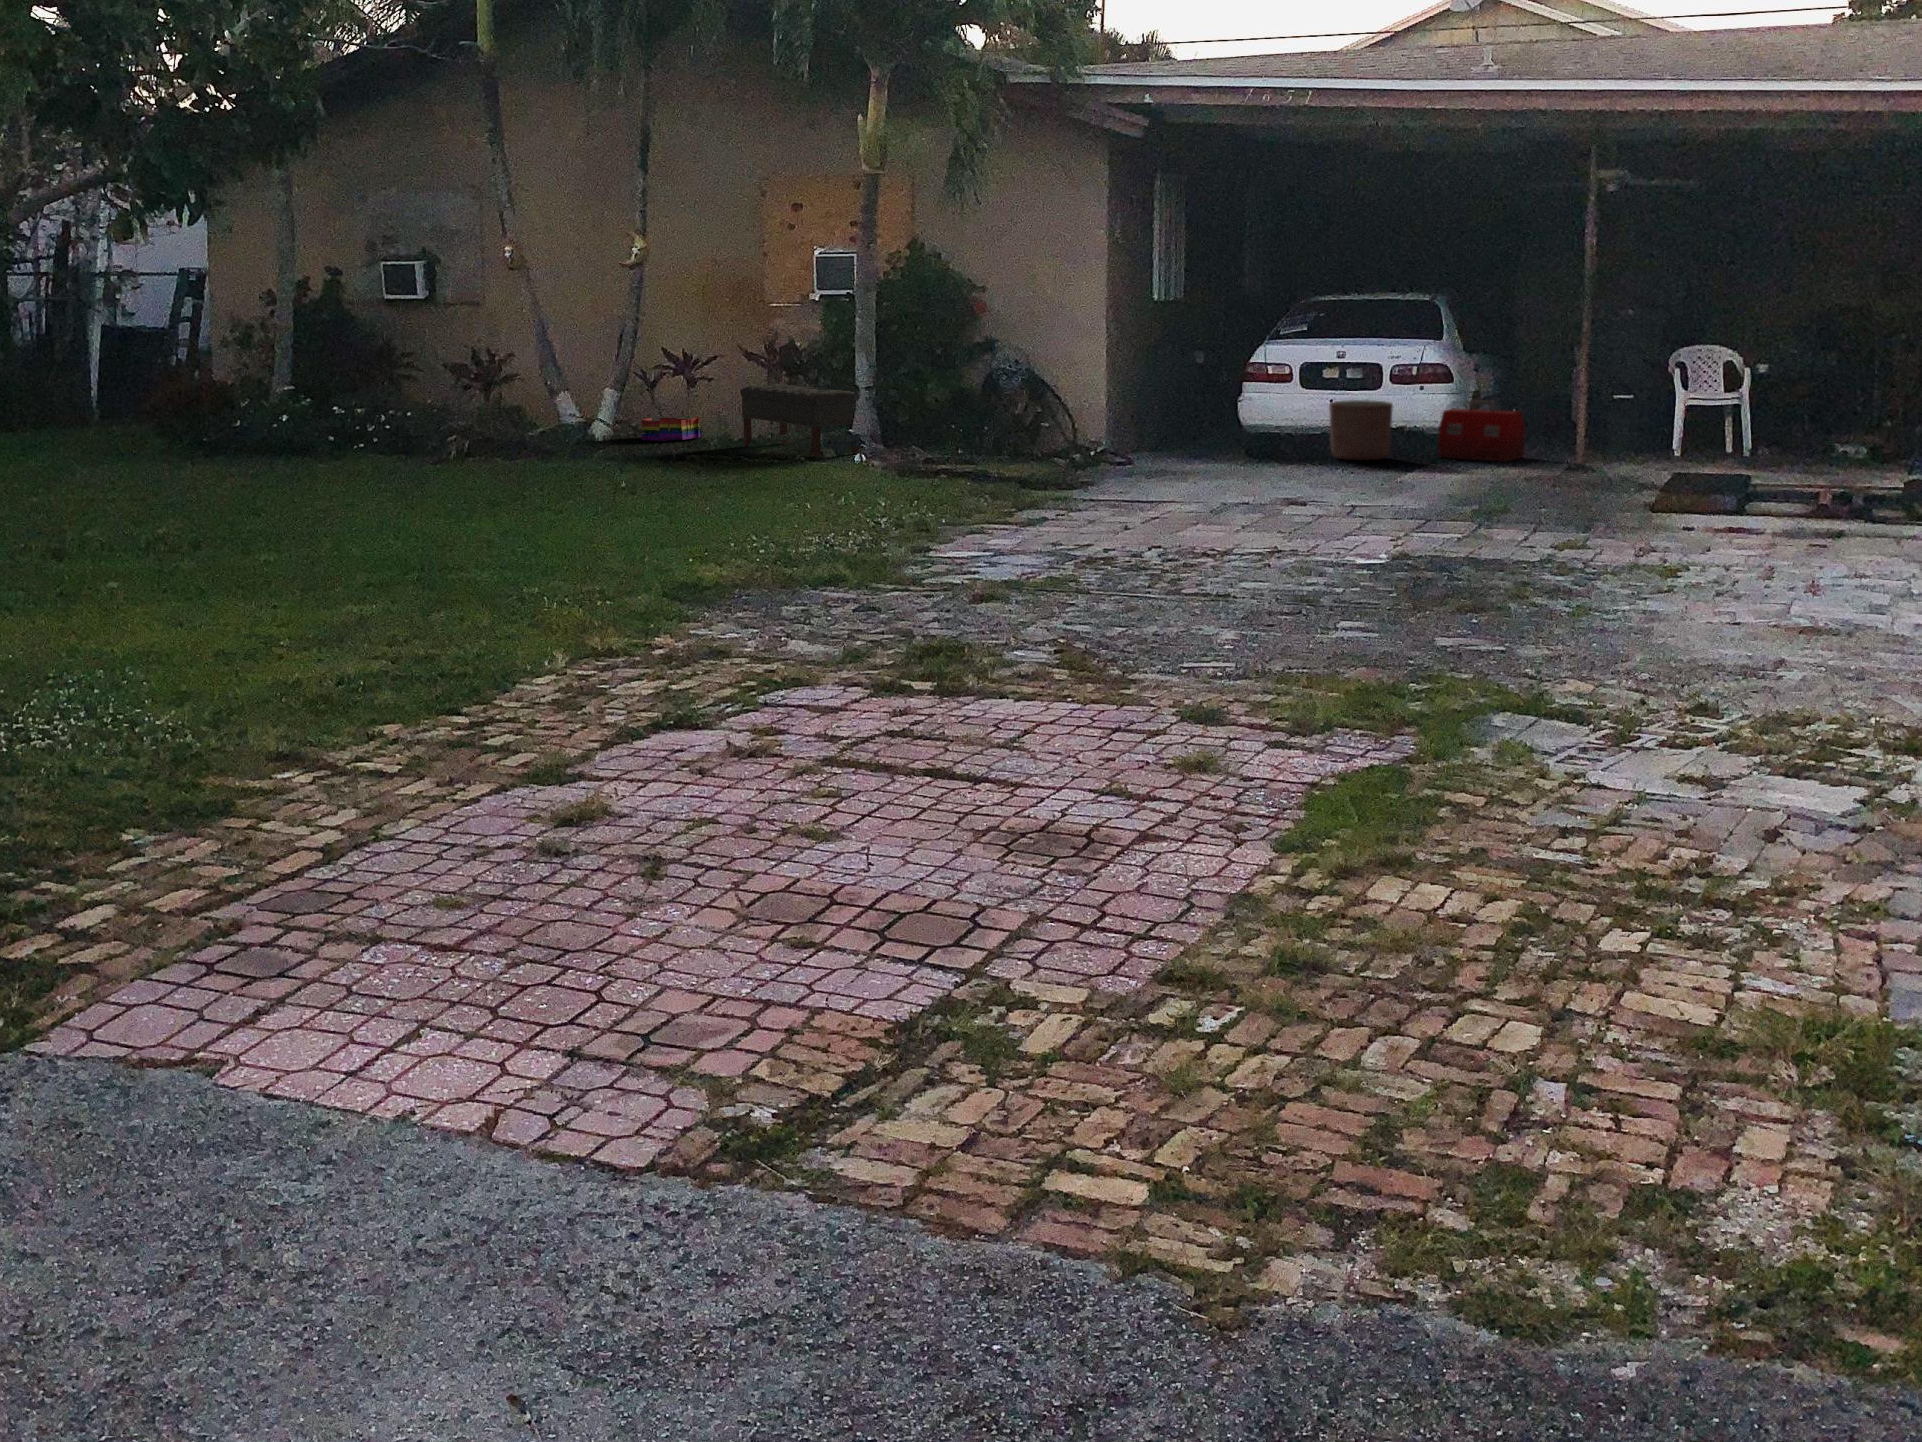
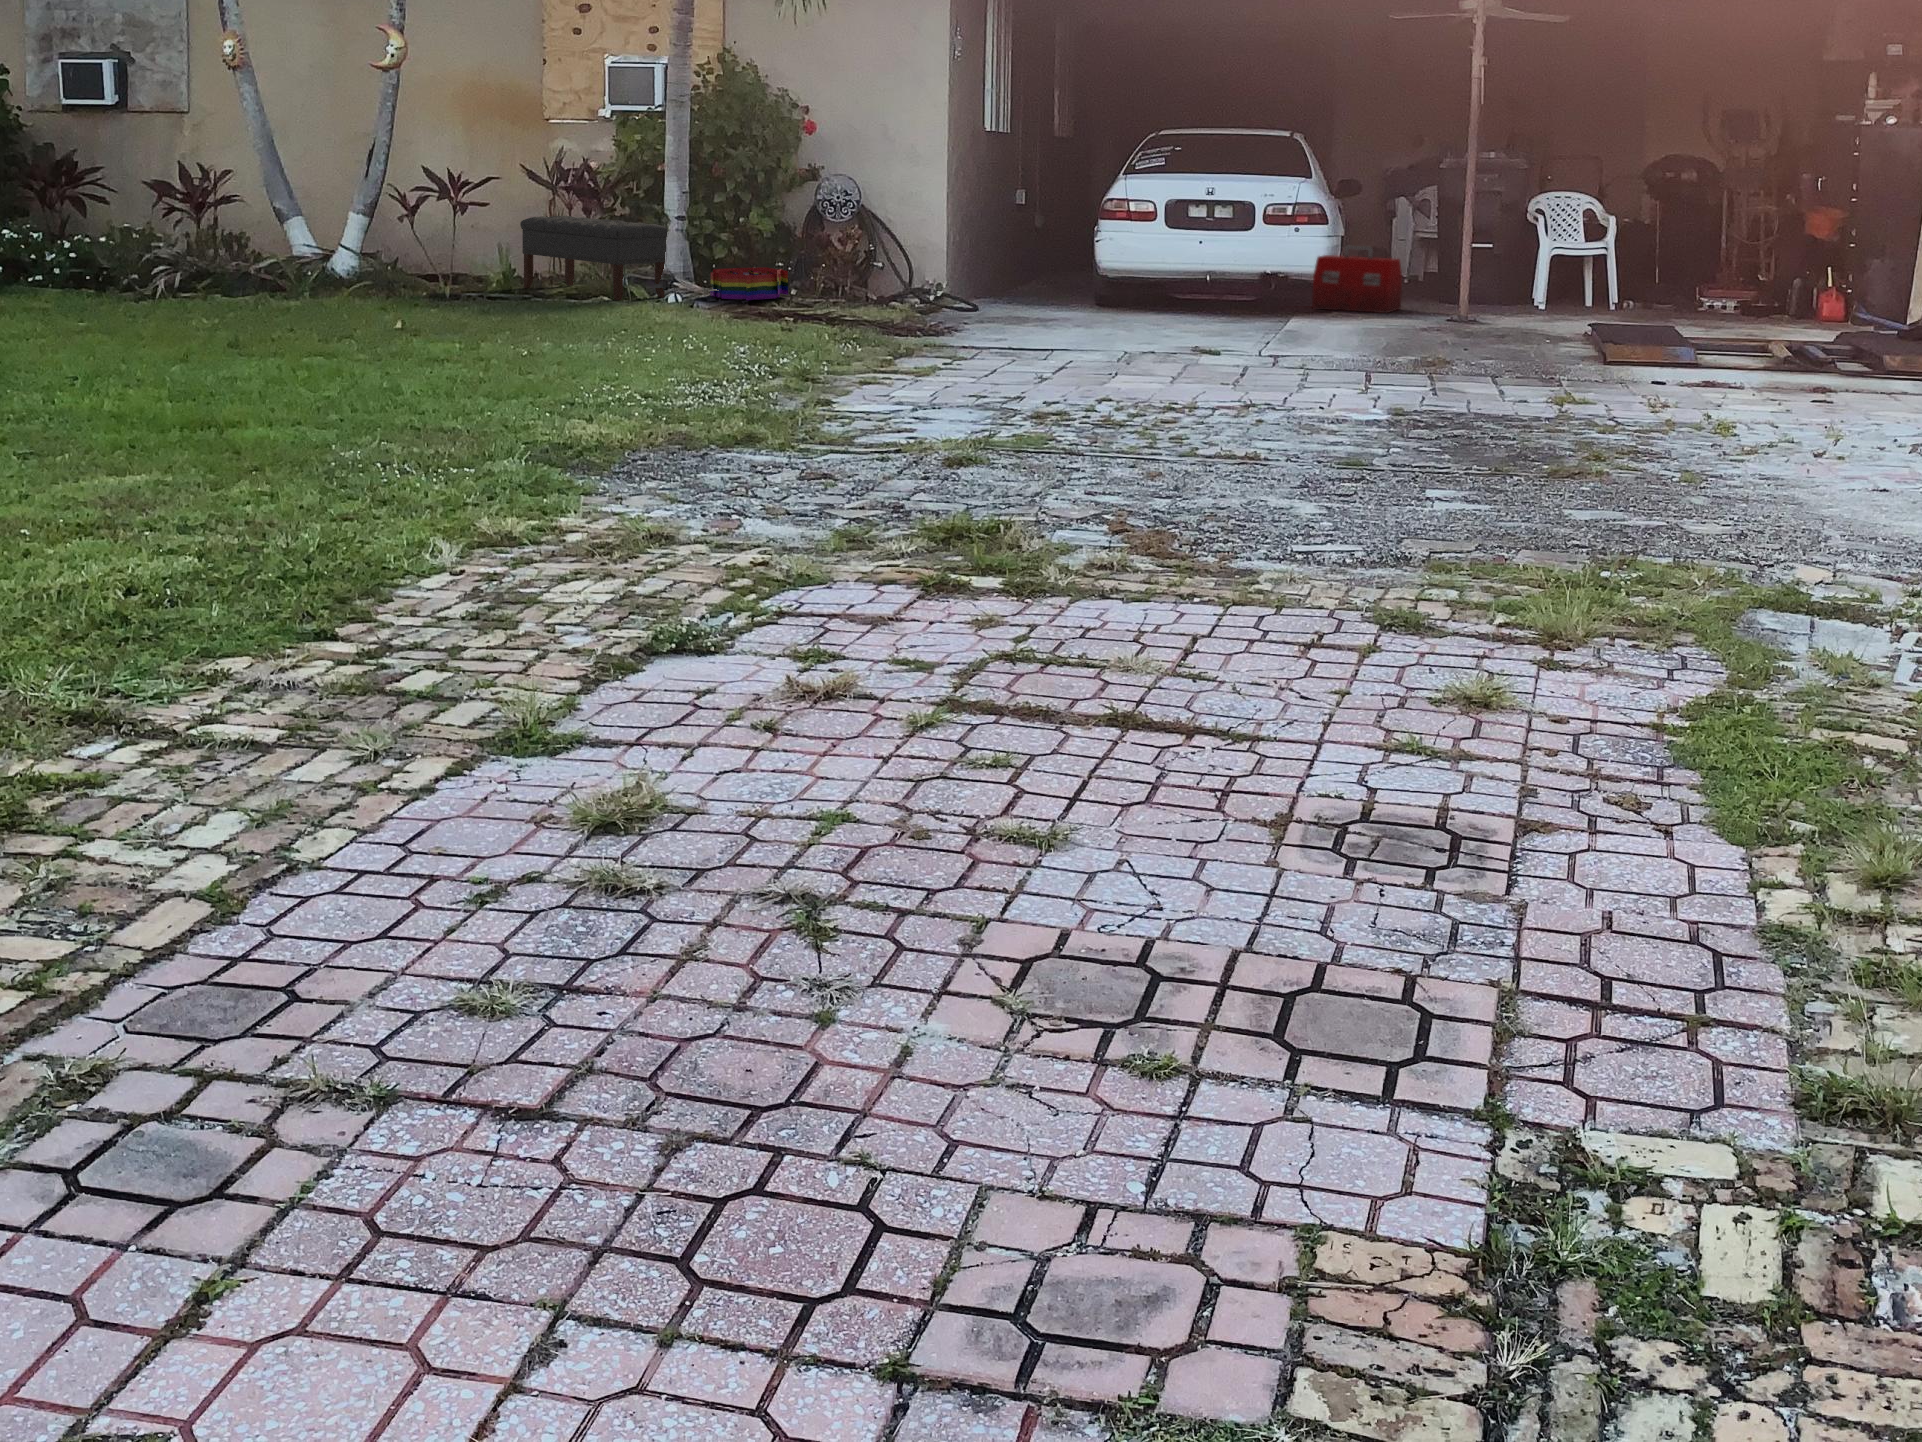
planter: present [1329,400,1393,460] -> none [1199,244,1267,310]
storage bin: present [641,417,702,441] -> present [710,268,788,300]

